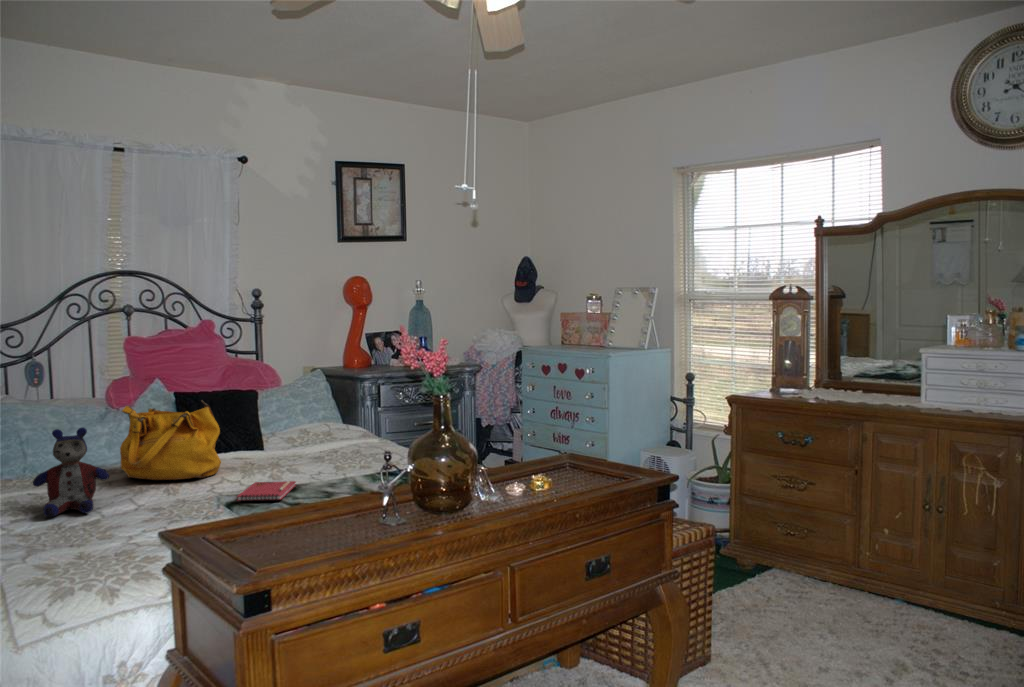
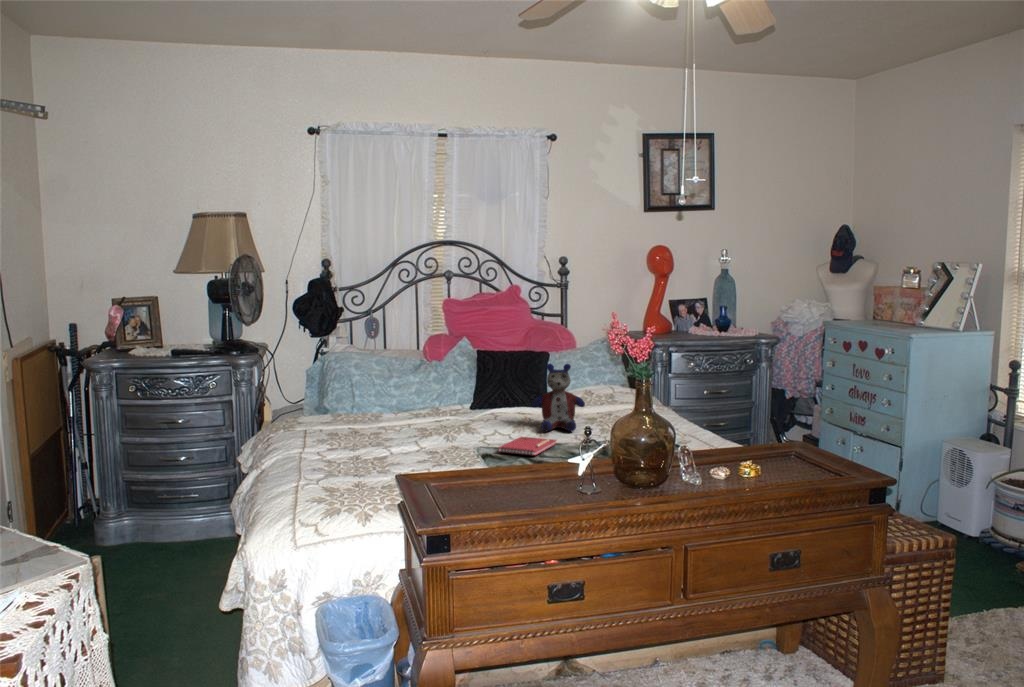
handbag: present [120,400,221,480] -> none [419,357,500,427]
stuffed bear: present [33,428,109,517] -> present [532,364,585,431]

